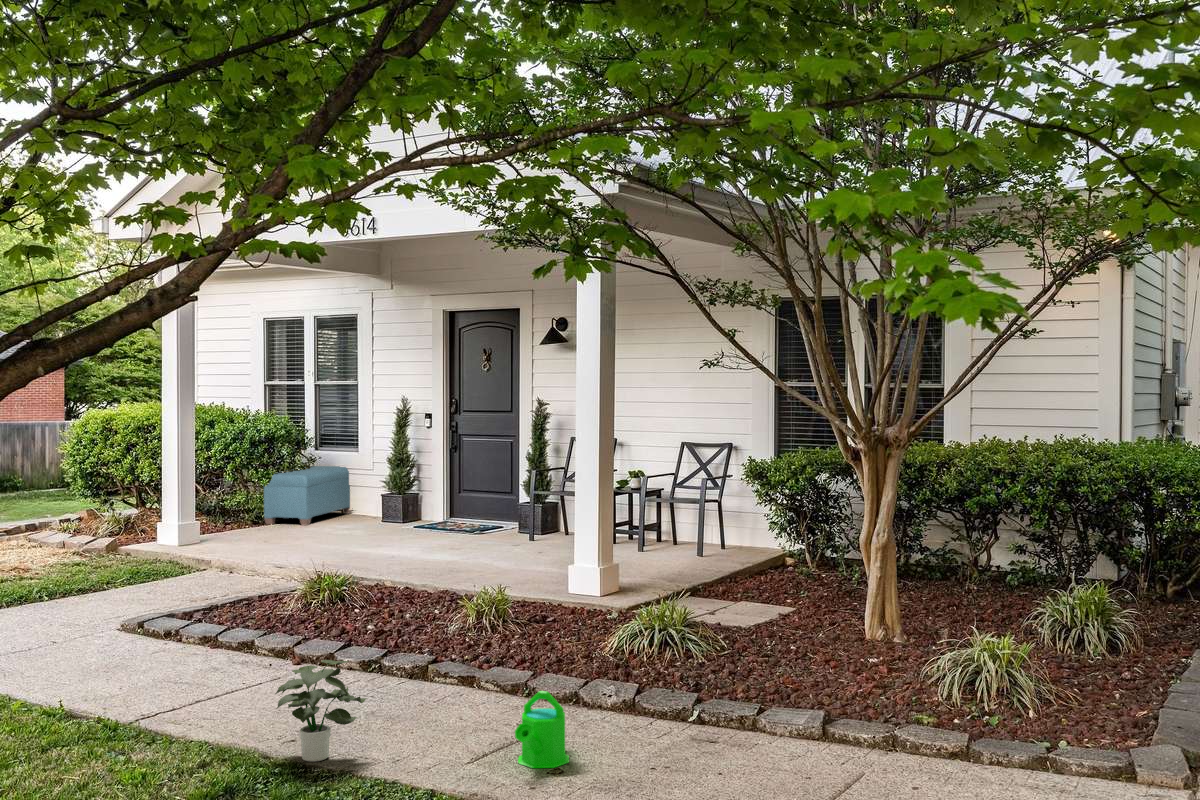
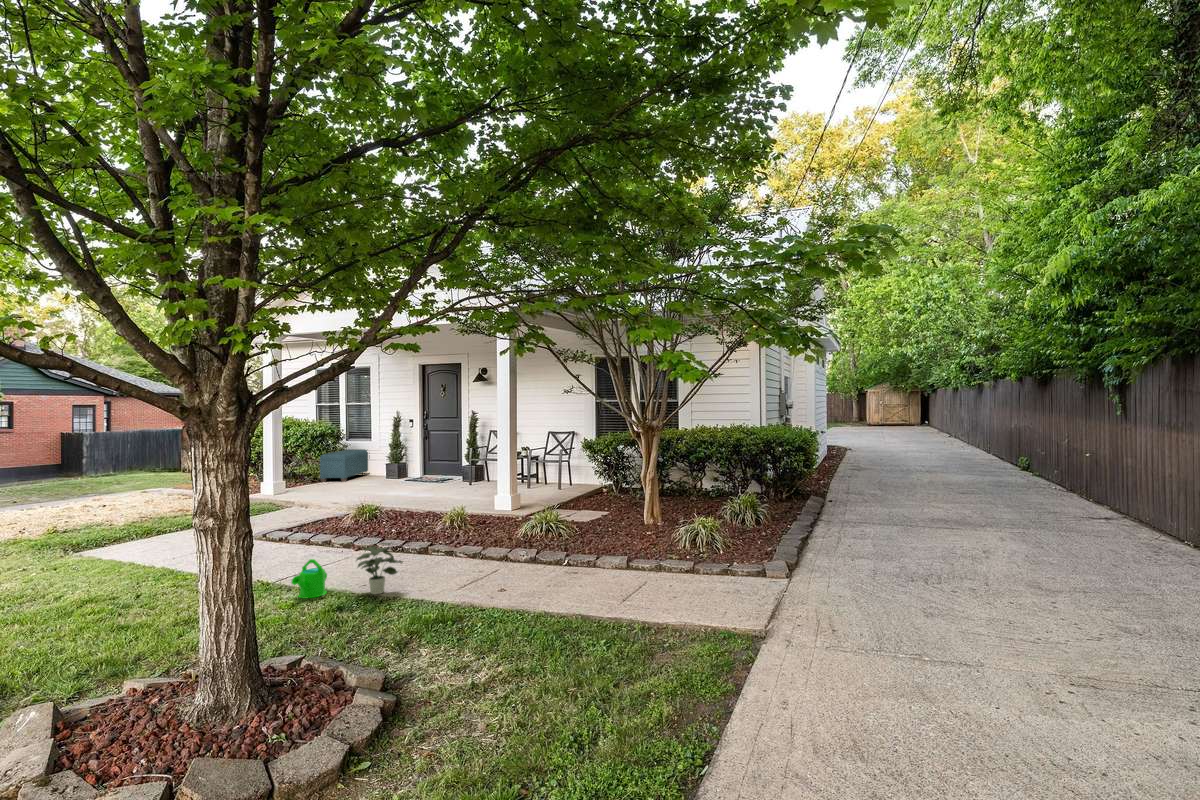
watering can: present [515,691,569,768] -> present [291,559,327,598]

